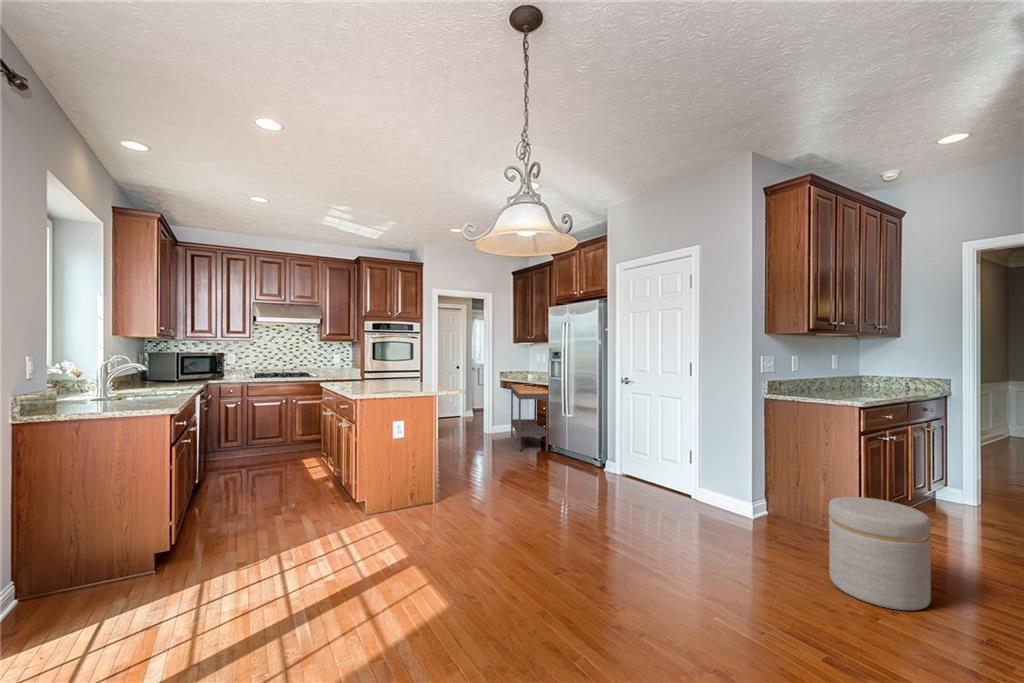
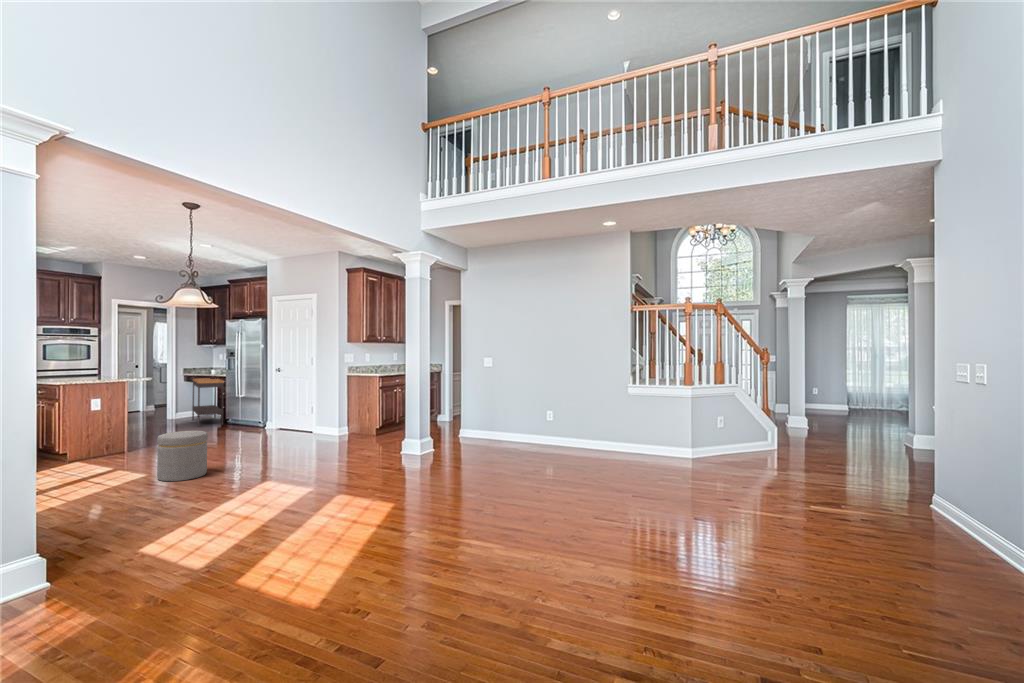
ottoman: present [829,497,931,610] -> present [157,431,208,481]

